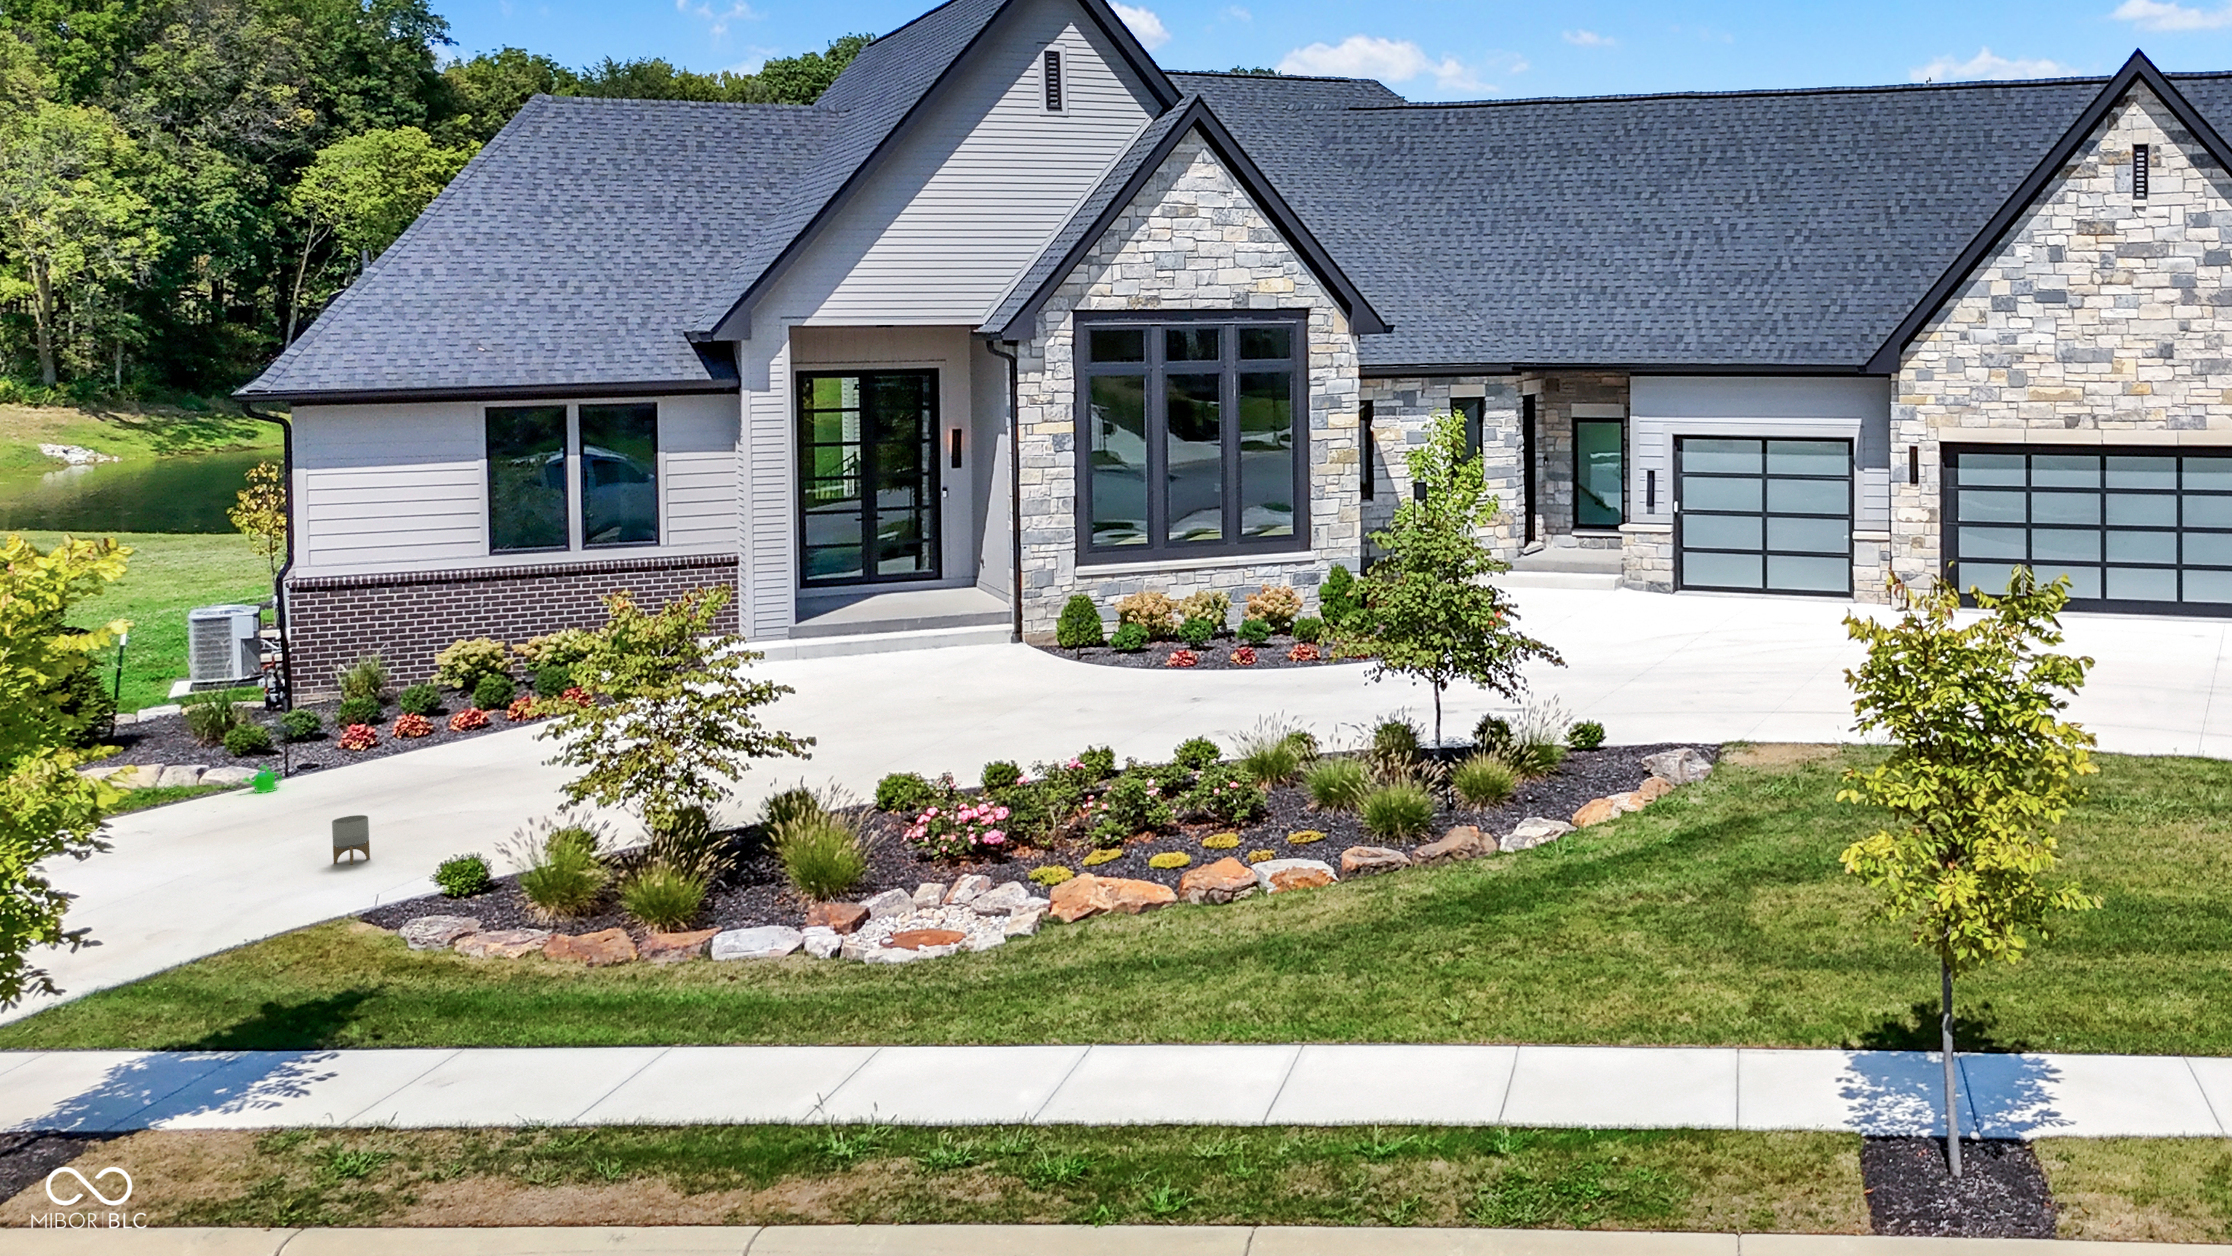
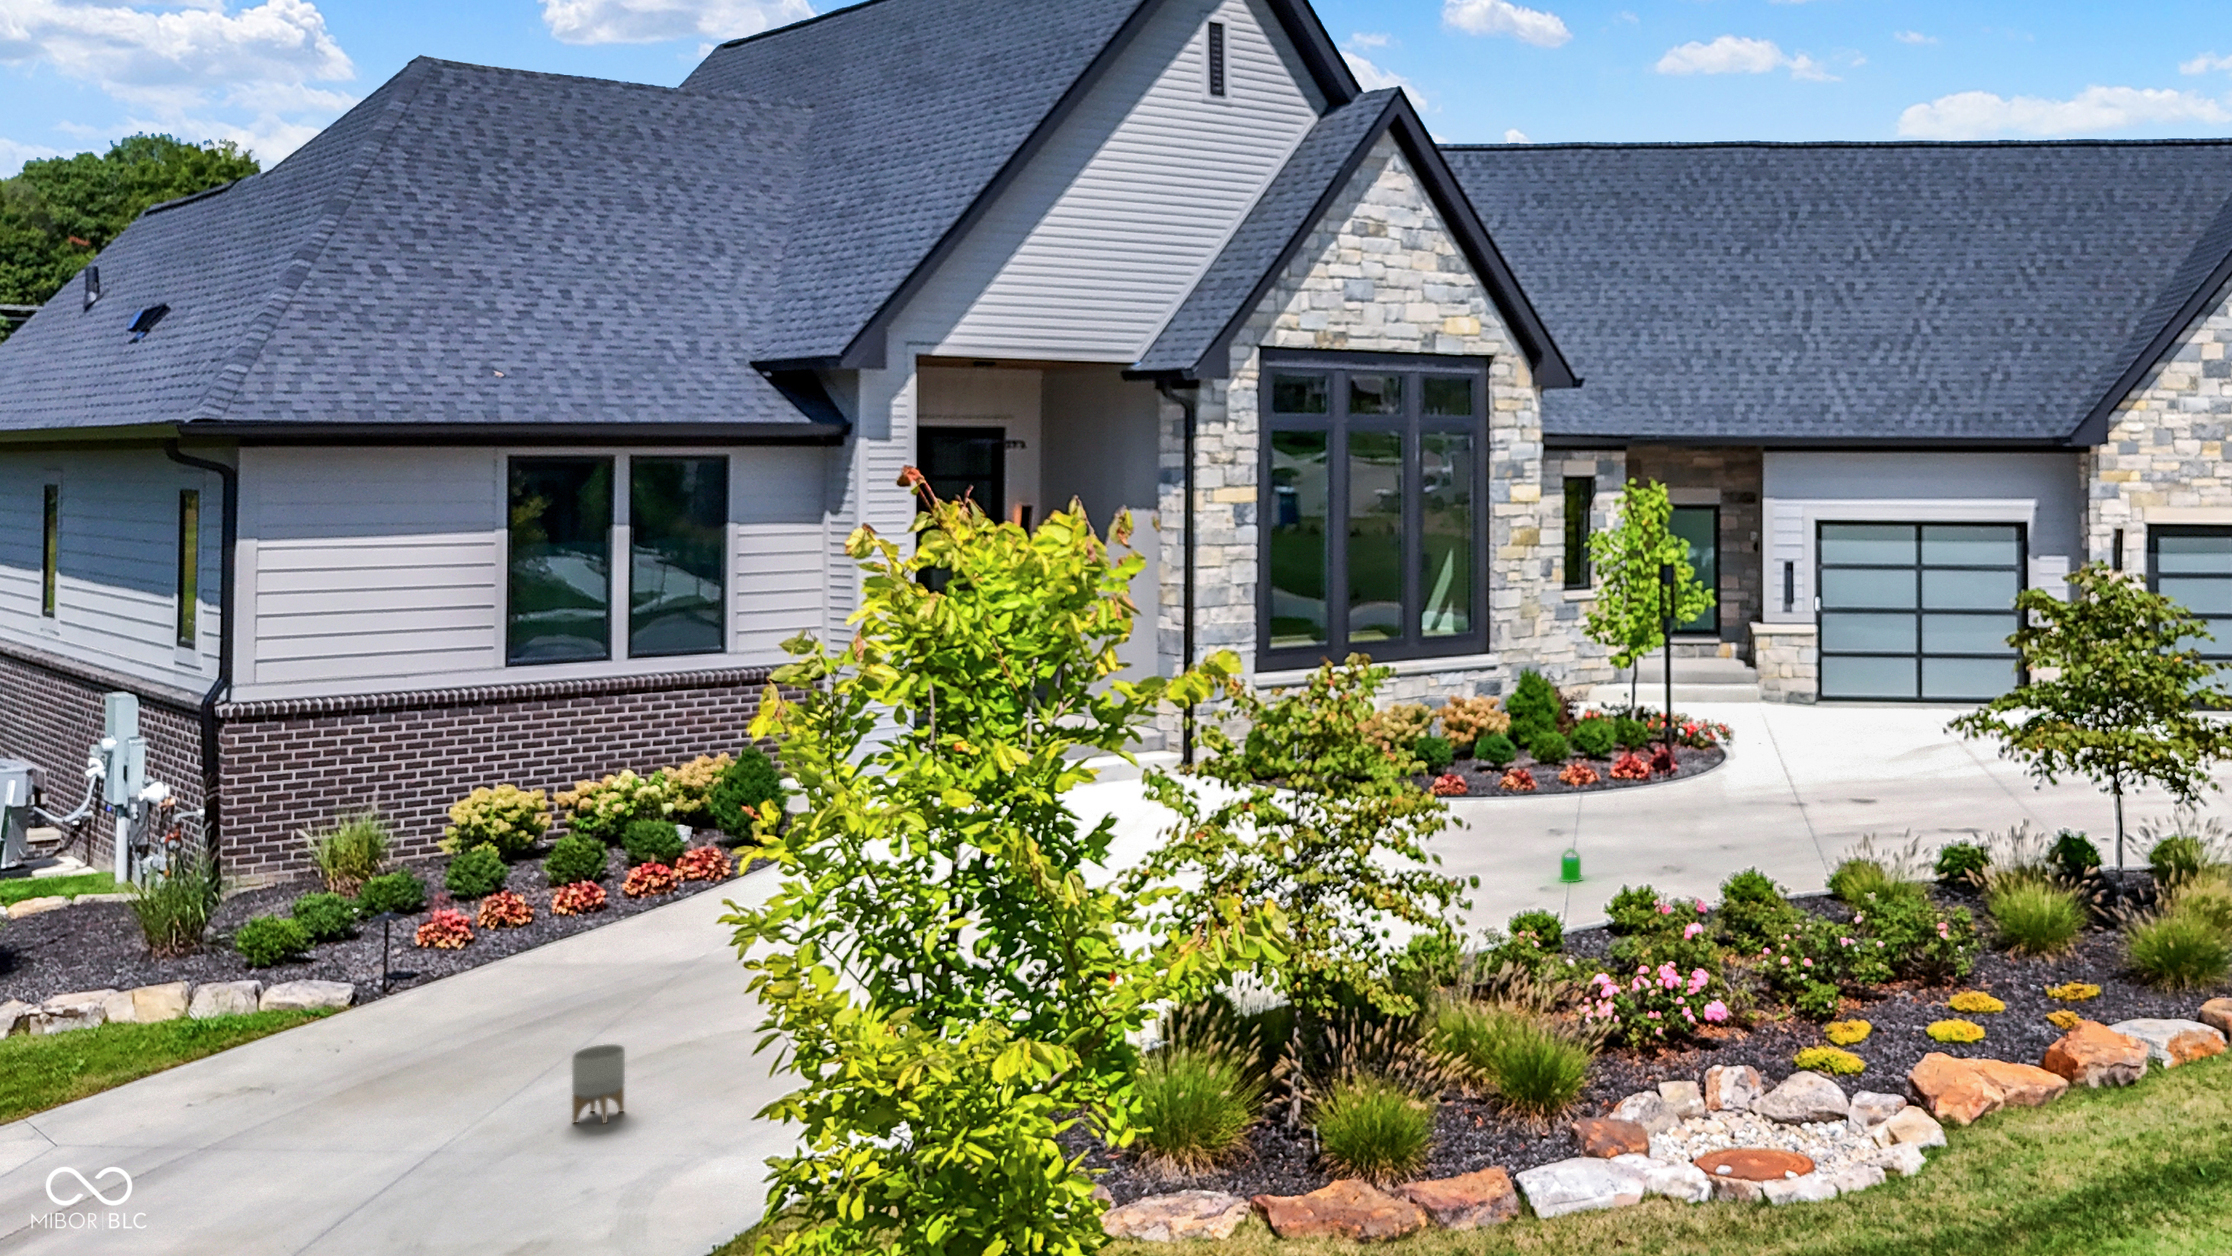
watering can: present [243,765,281,793] -> present [1559,849,1581,882]

